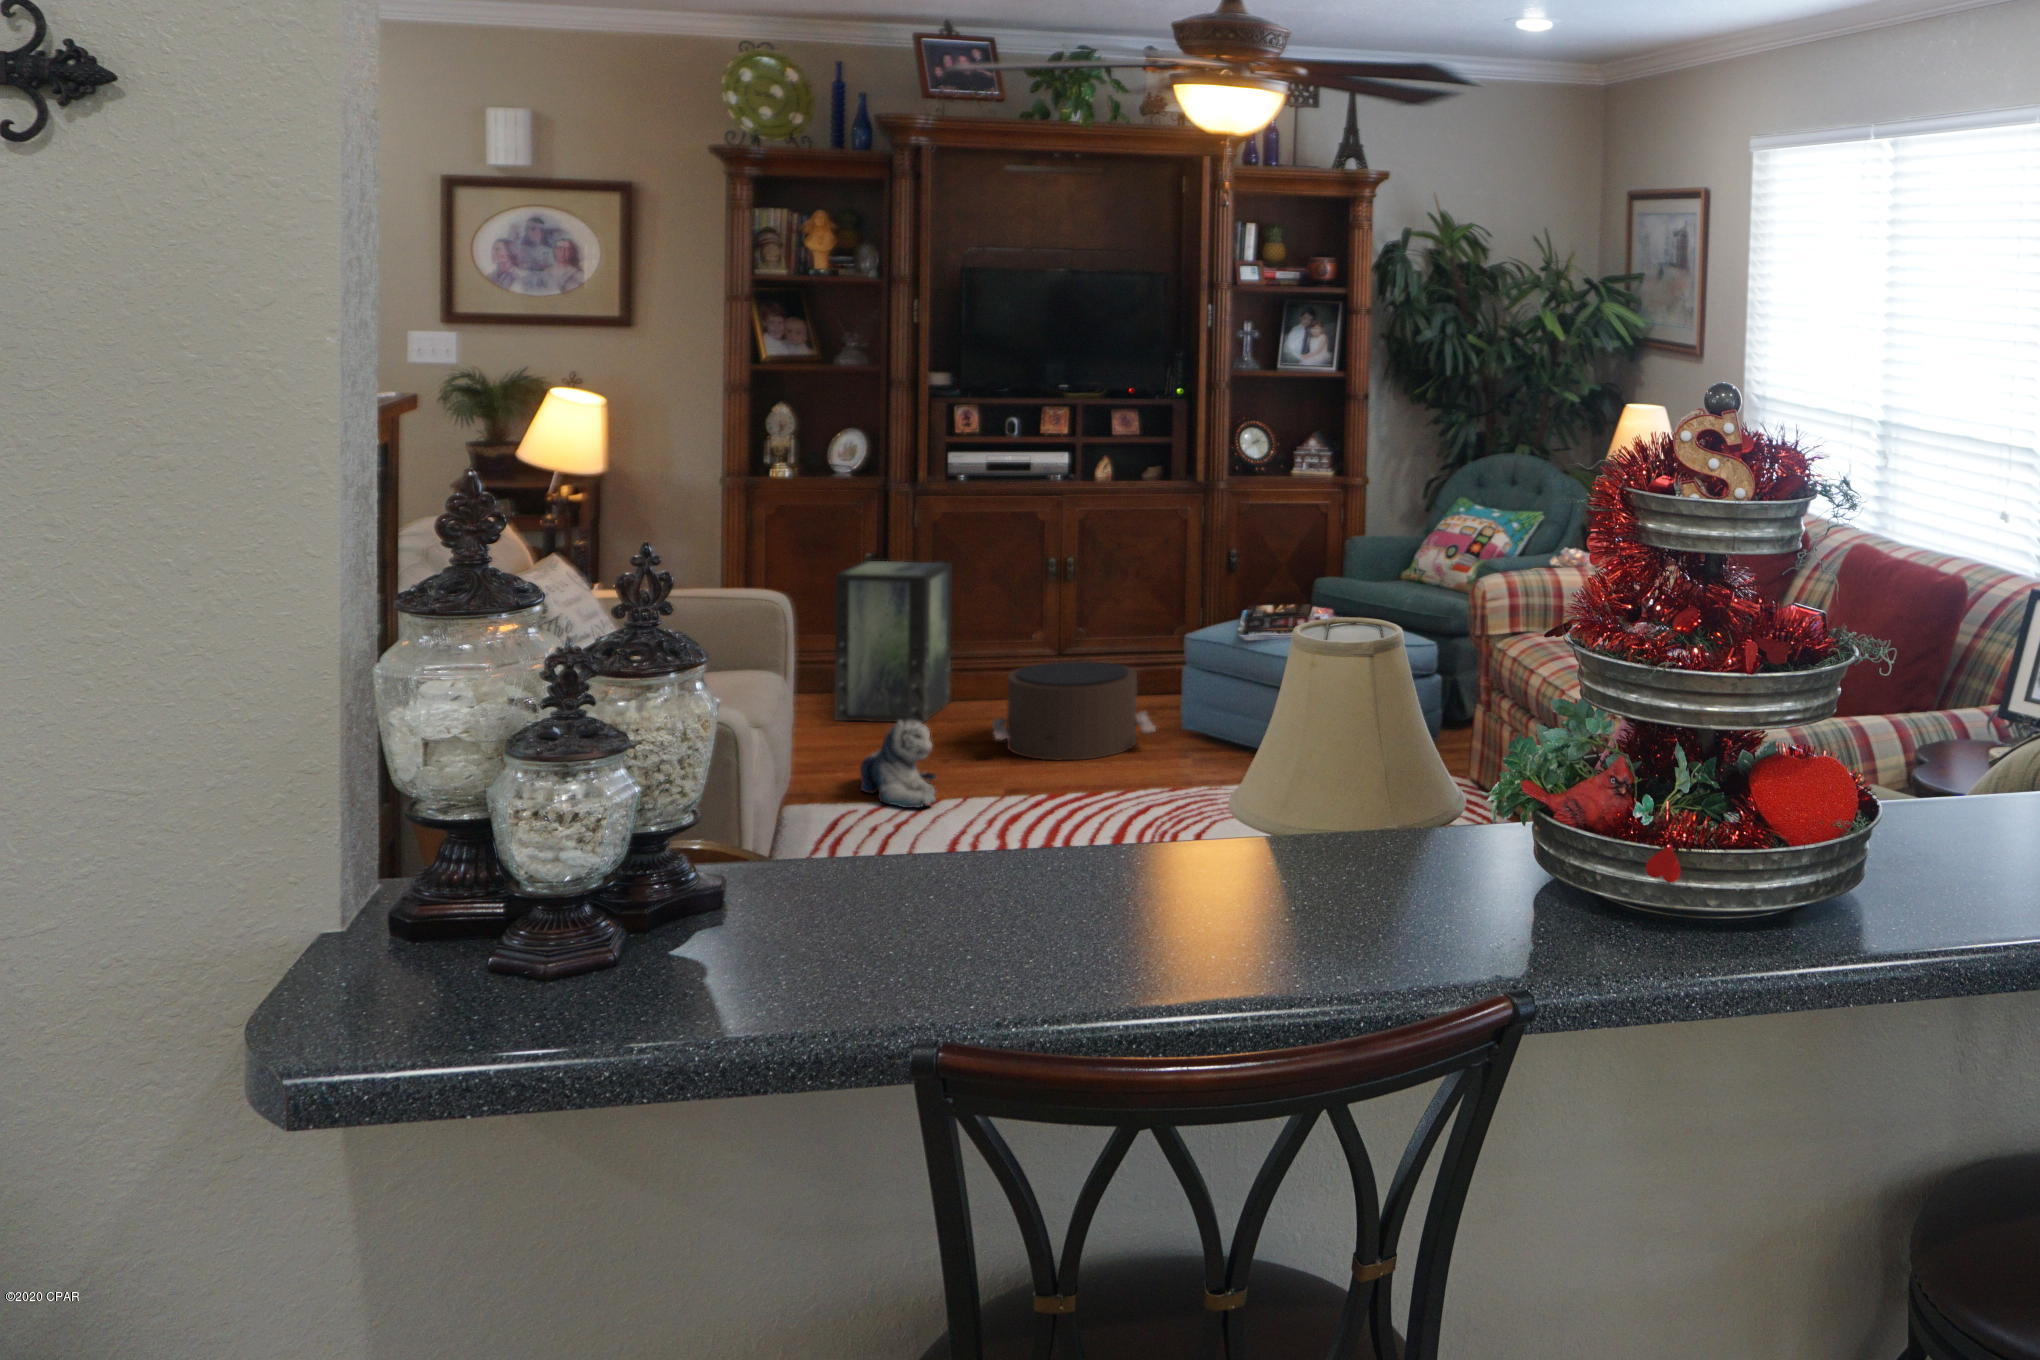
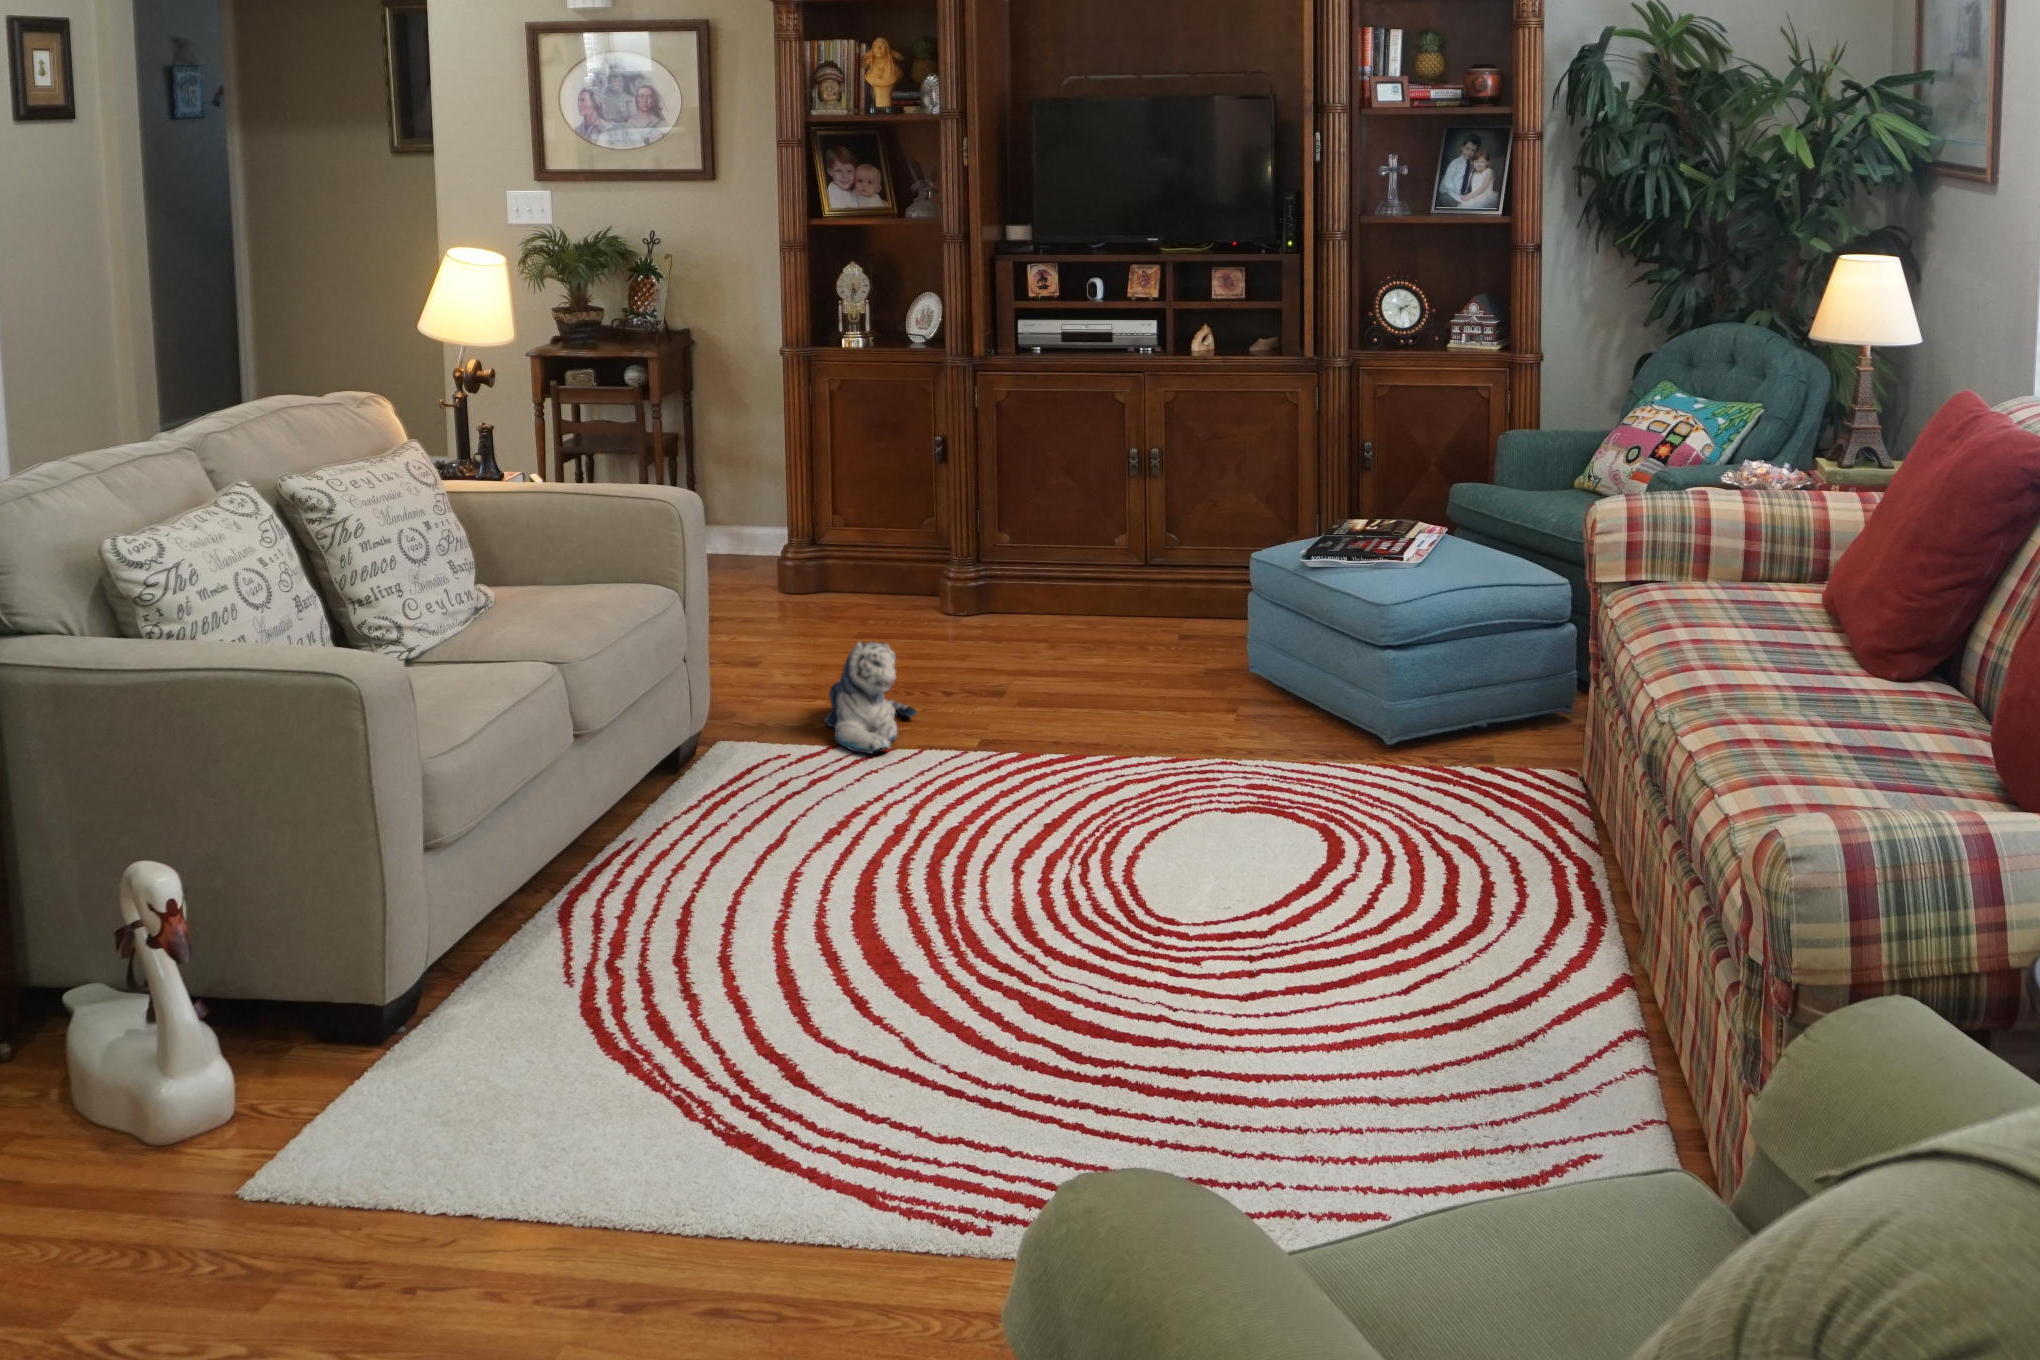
storage box: present [834,561,952,723] -> none [871,444,1015,638]
pouf: present [992,661,1156,760] -> none [1006,576,1208,703]

